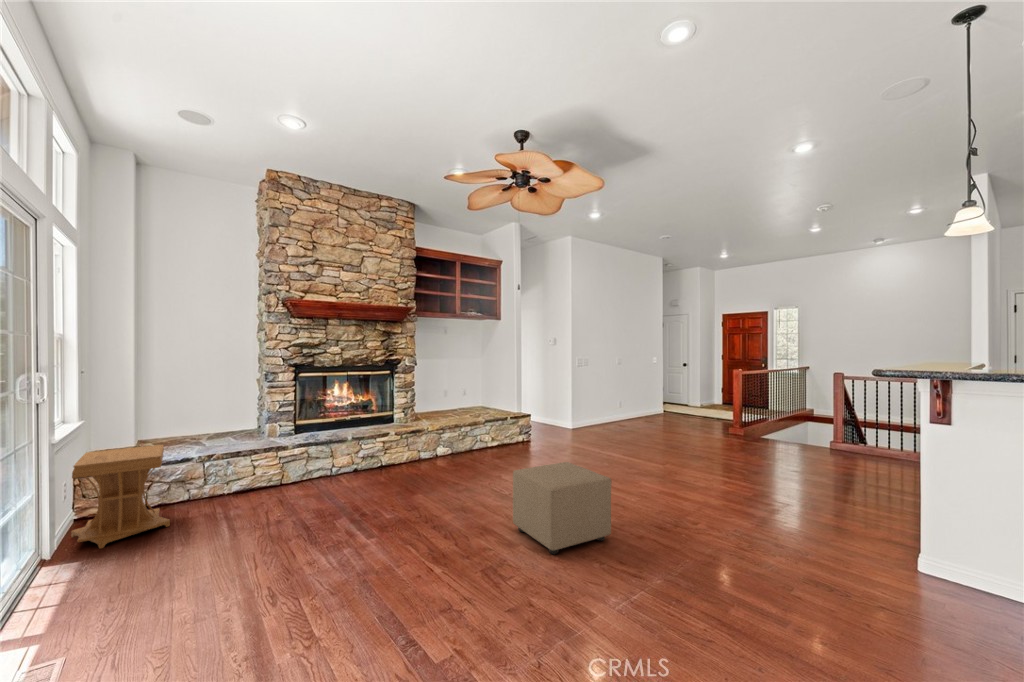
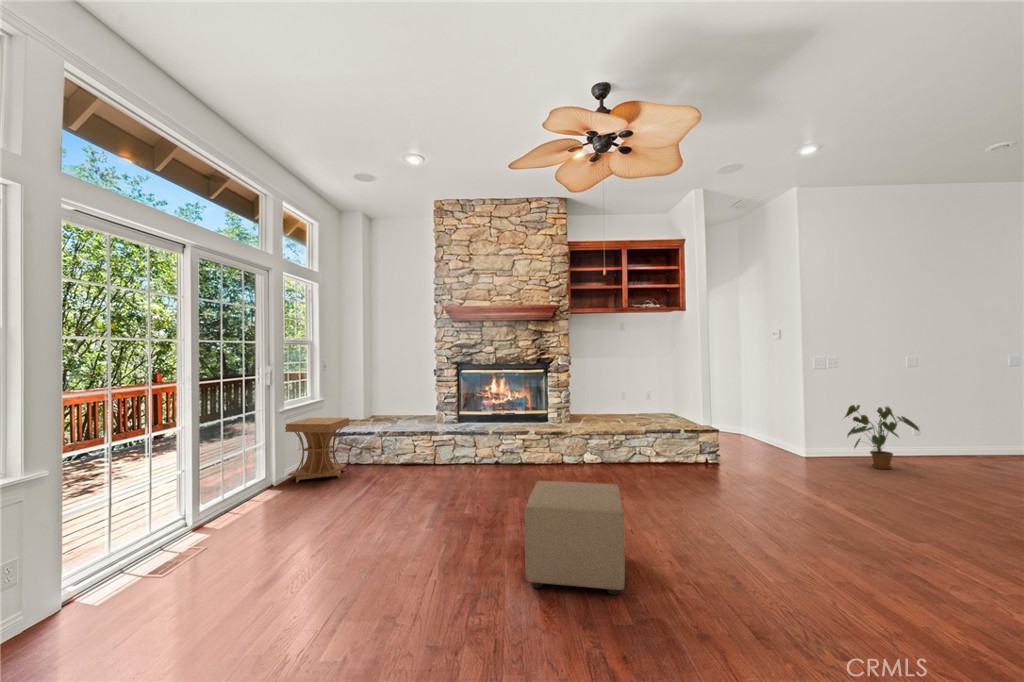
house plant: none [591,387,630,429] -> present [845,405,919,470]

